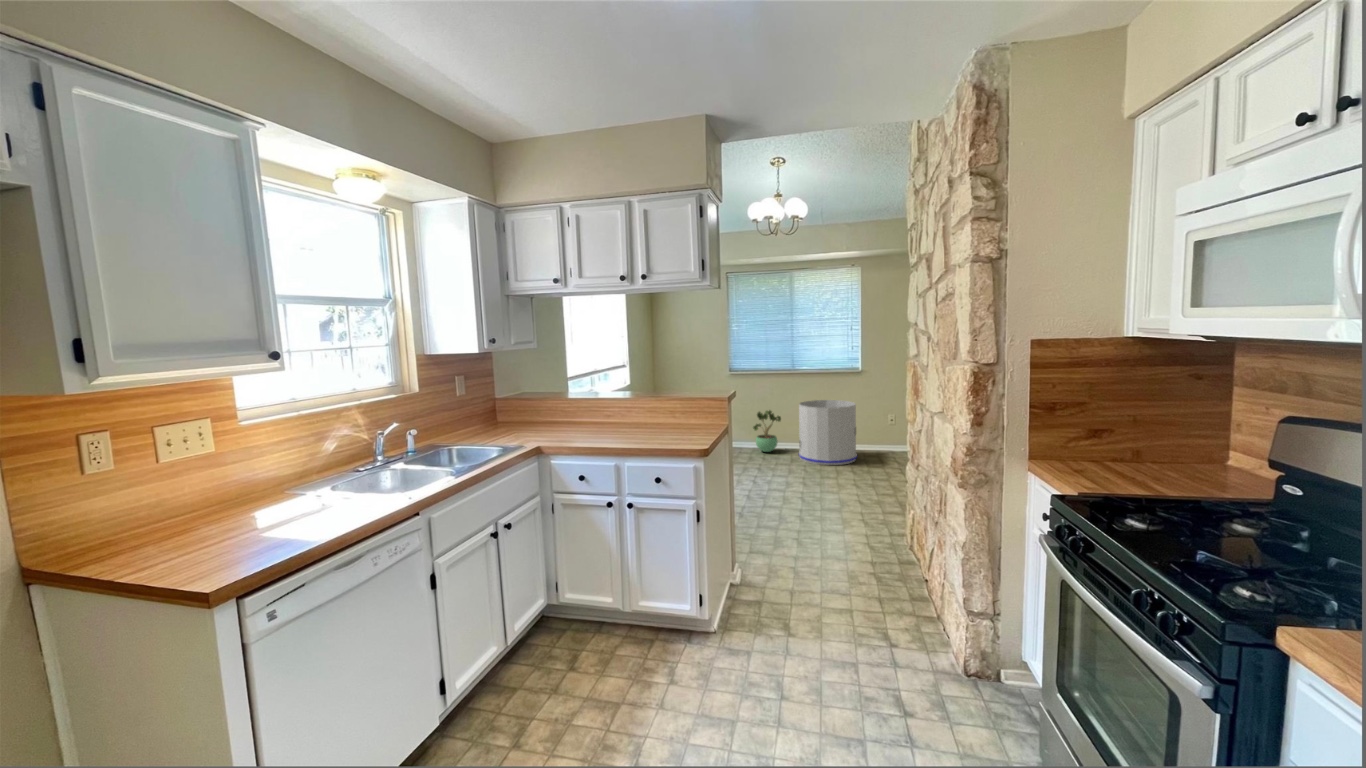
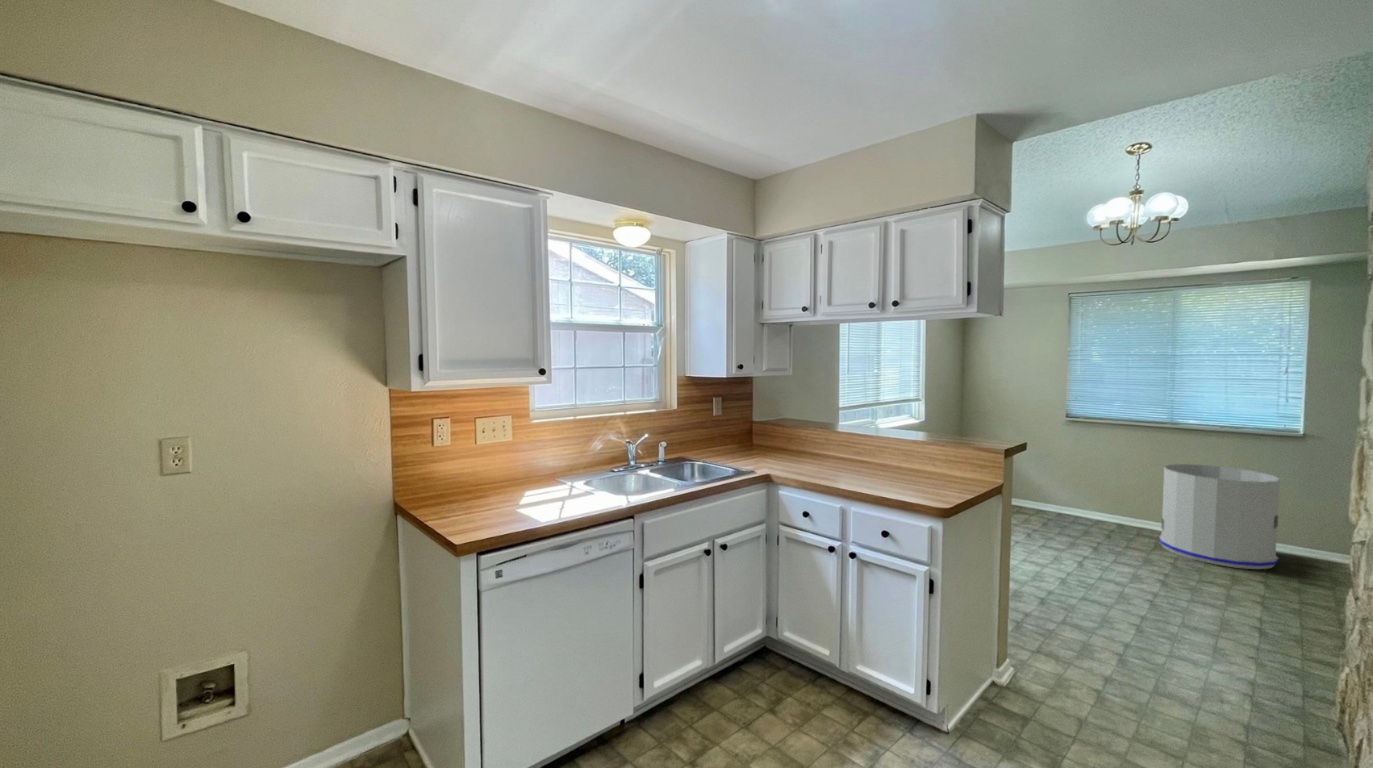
potted plant: present [753,410,781,452] -> none [1083,468,1132,526]

